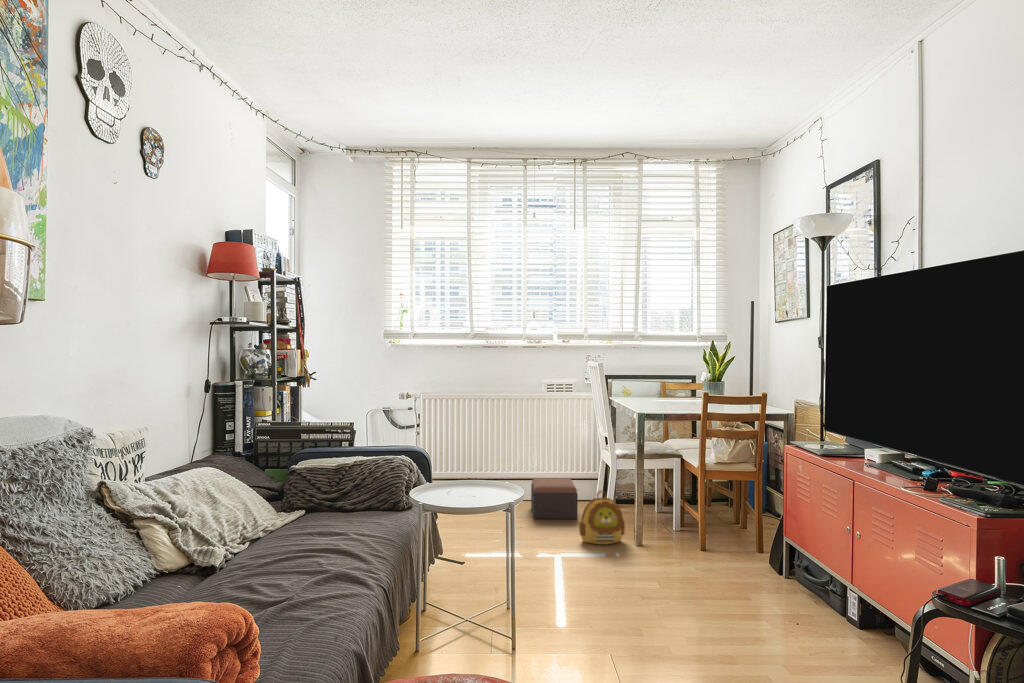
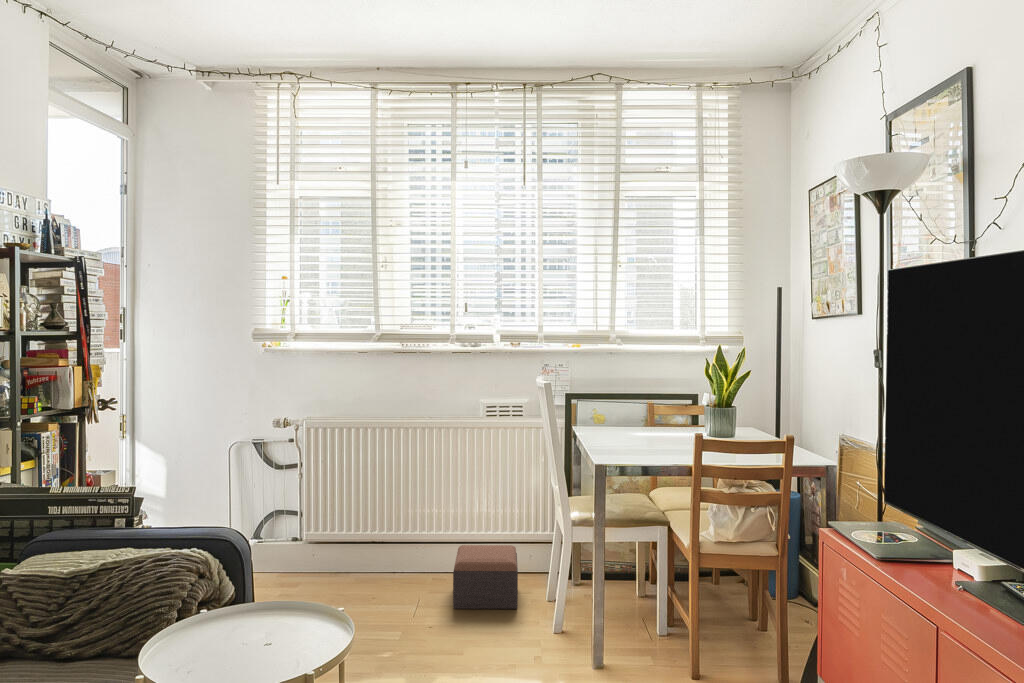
backpack: present [579,490,625,545] -> none [506,579,576,663]

